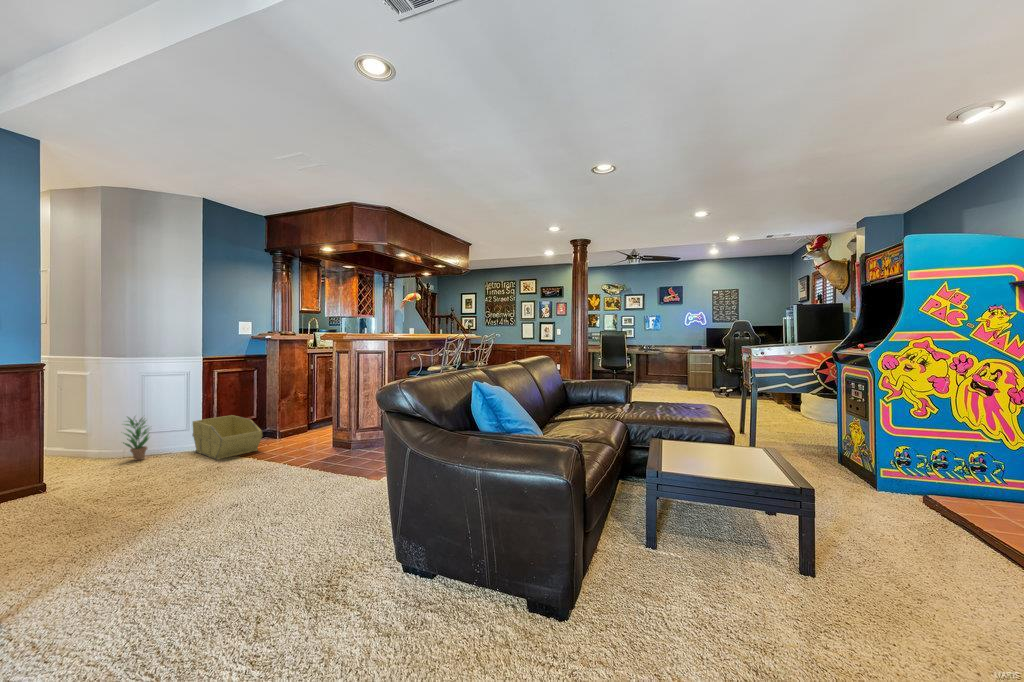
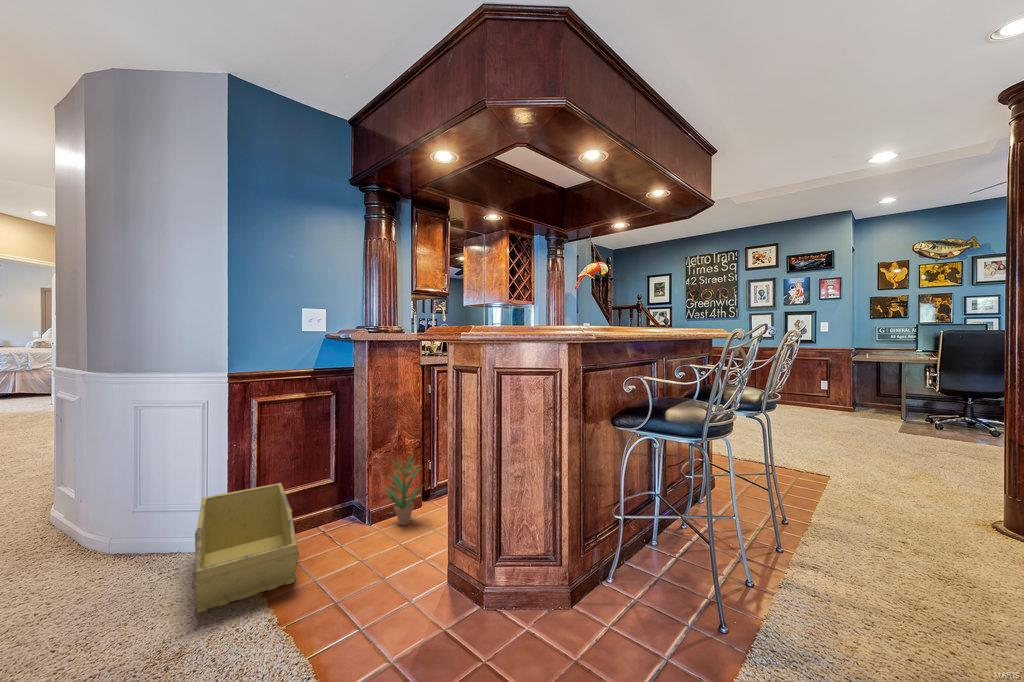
potted plant: present [123,417,149,461] -> present [386,457,421,525]

